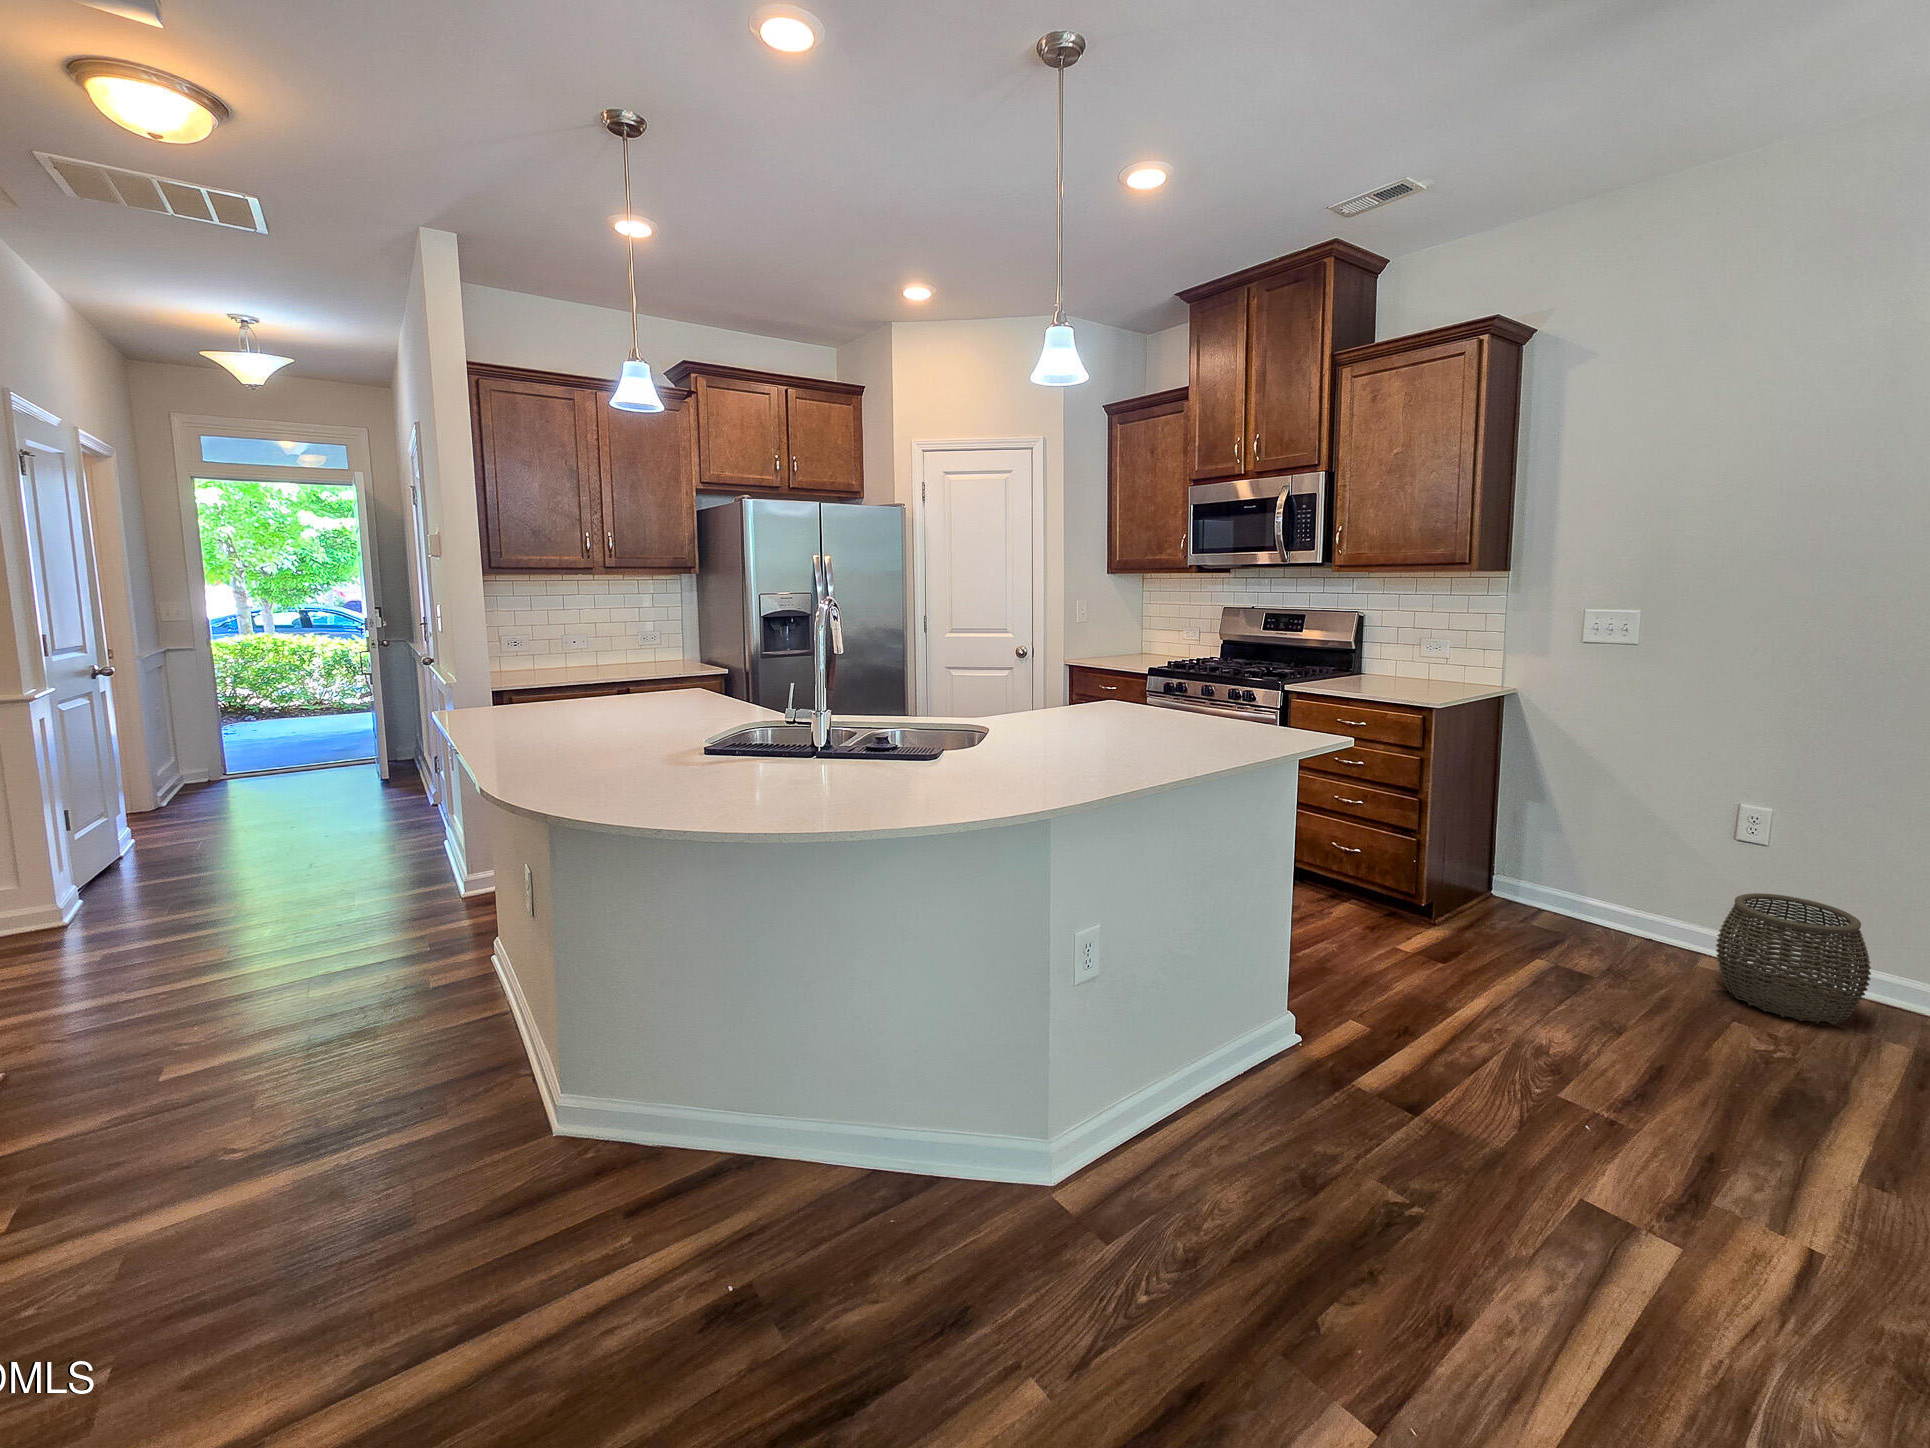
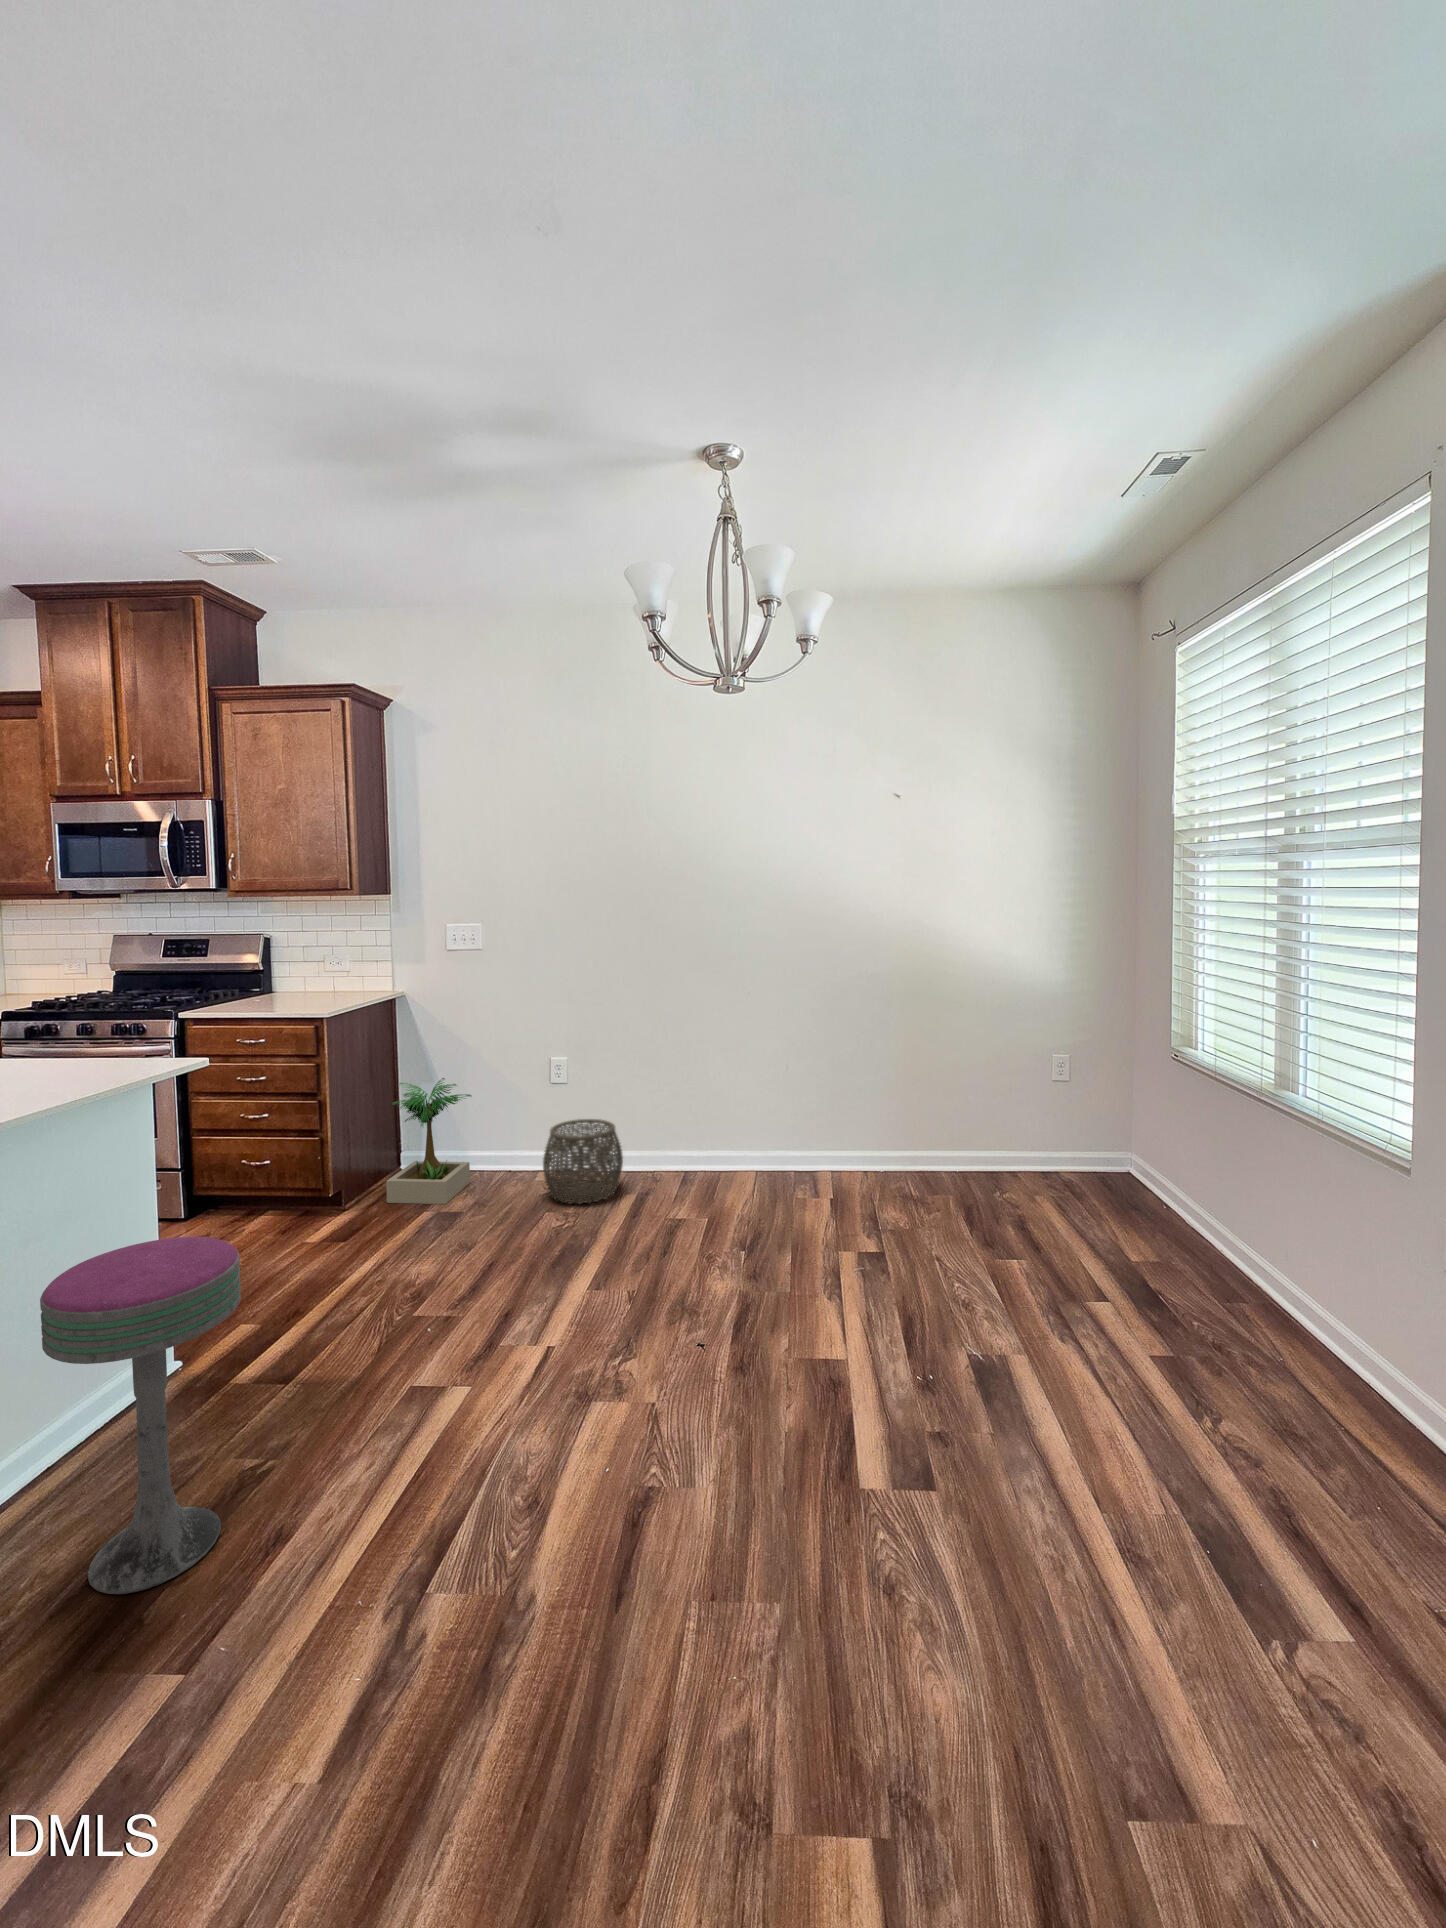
potted plant: none [1483,793,1613,953] -> present [386,1078,471,1204]
bar stool: none [1239,929,1424,1289] -> present [40,1237,241,1594]

